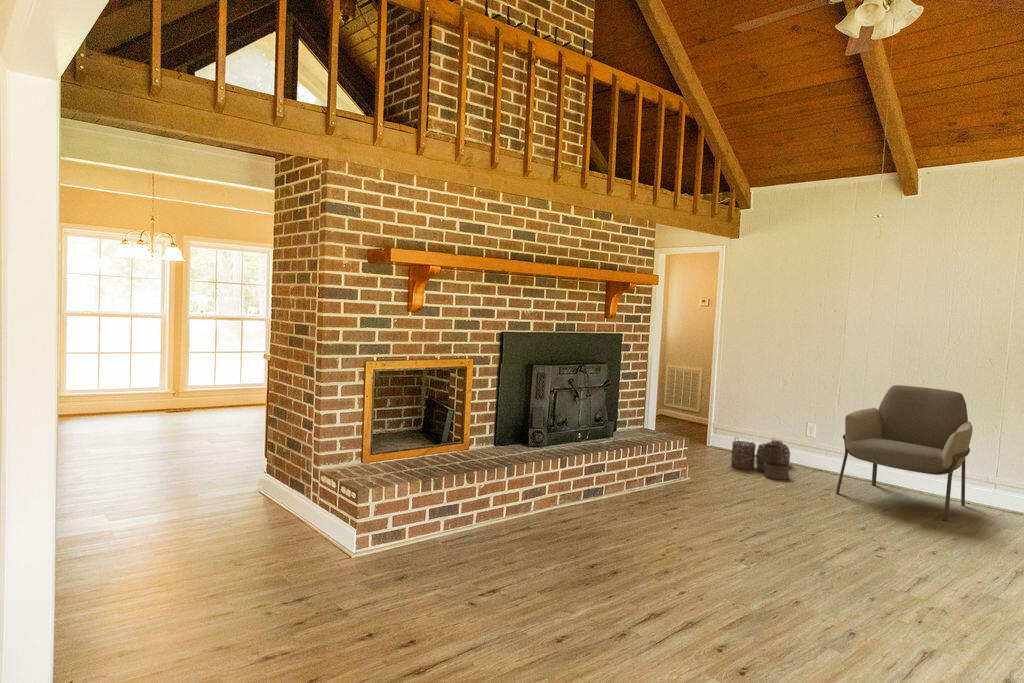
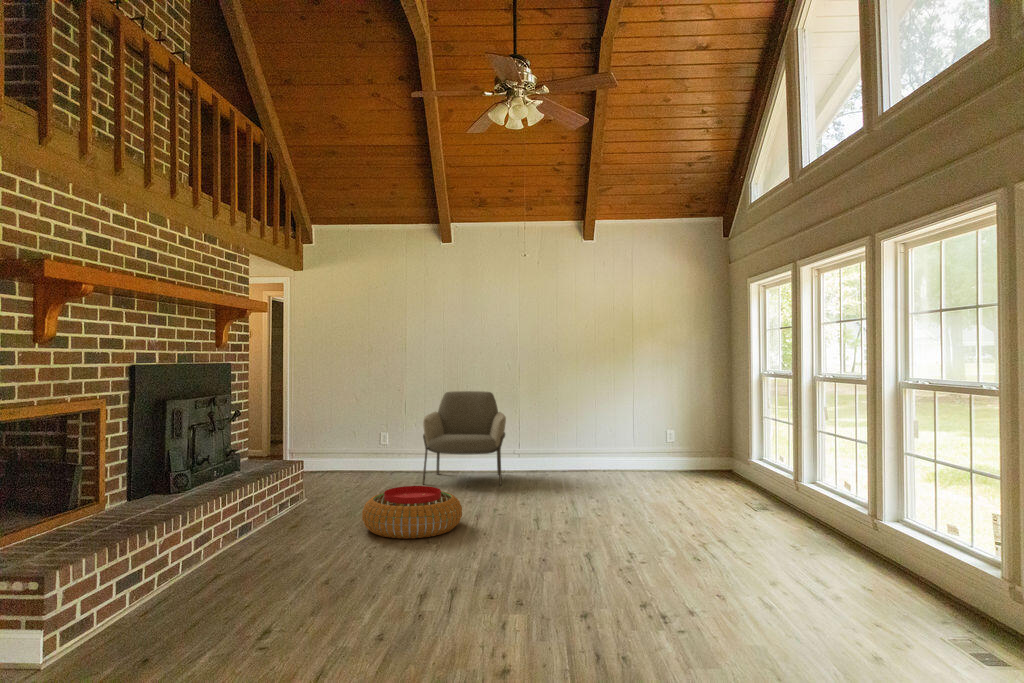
woven basket: present [731,438,790,479] -> none [325,451,380,485]
pouf: none [696,489,821,559] -> present [362,486,462,539]

